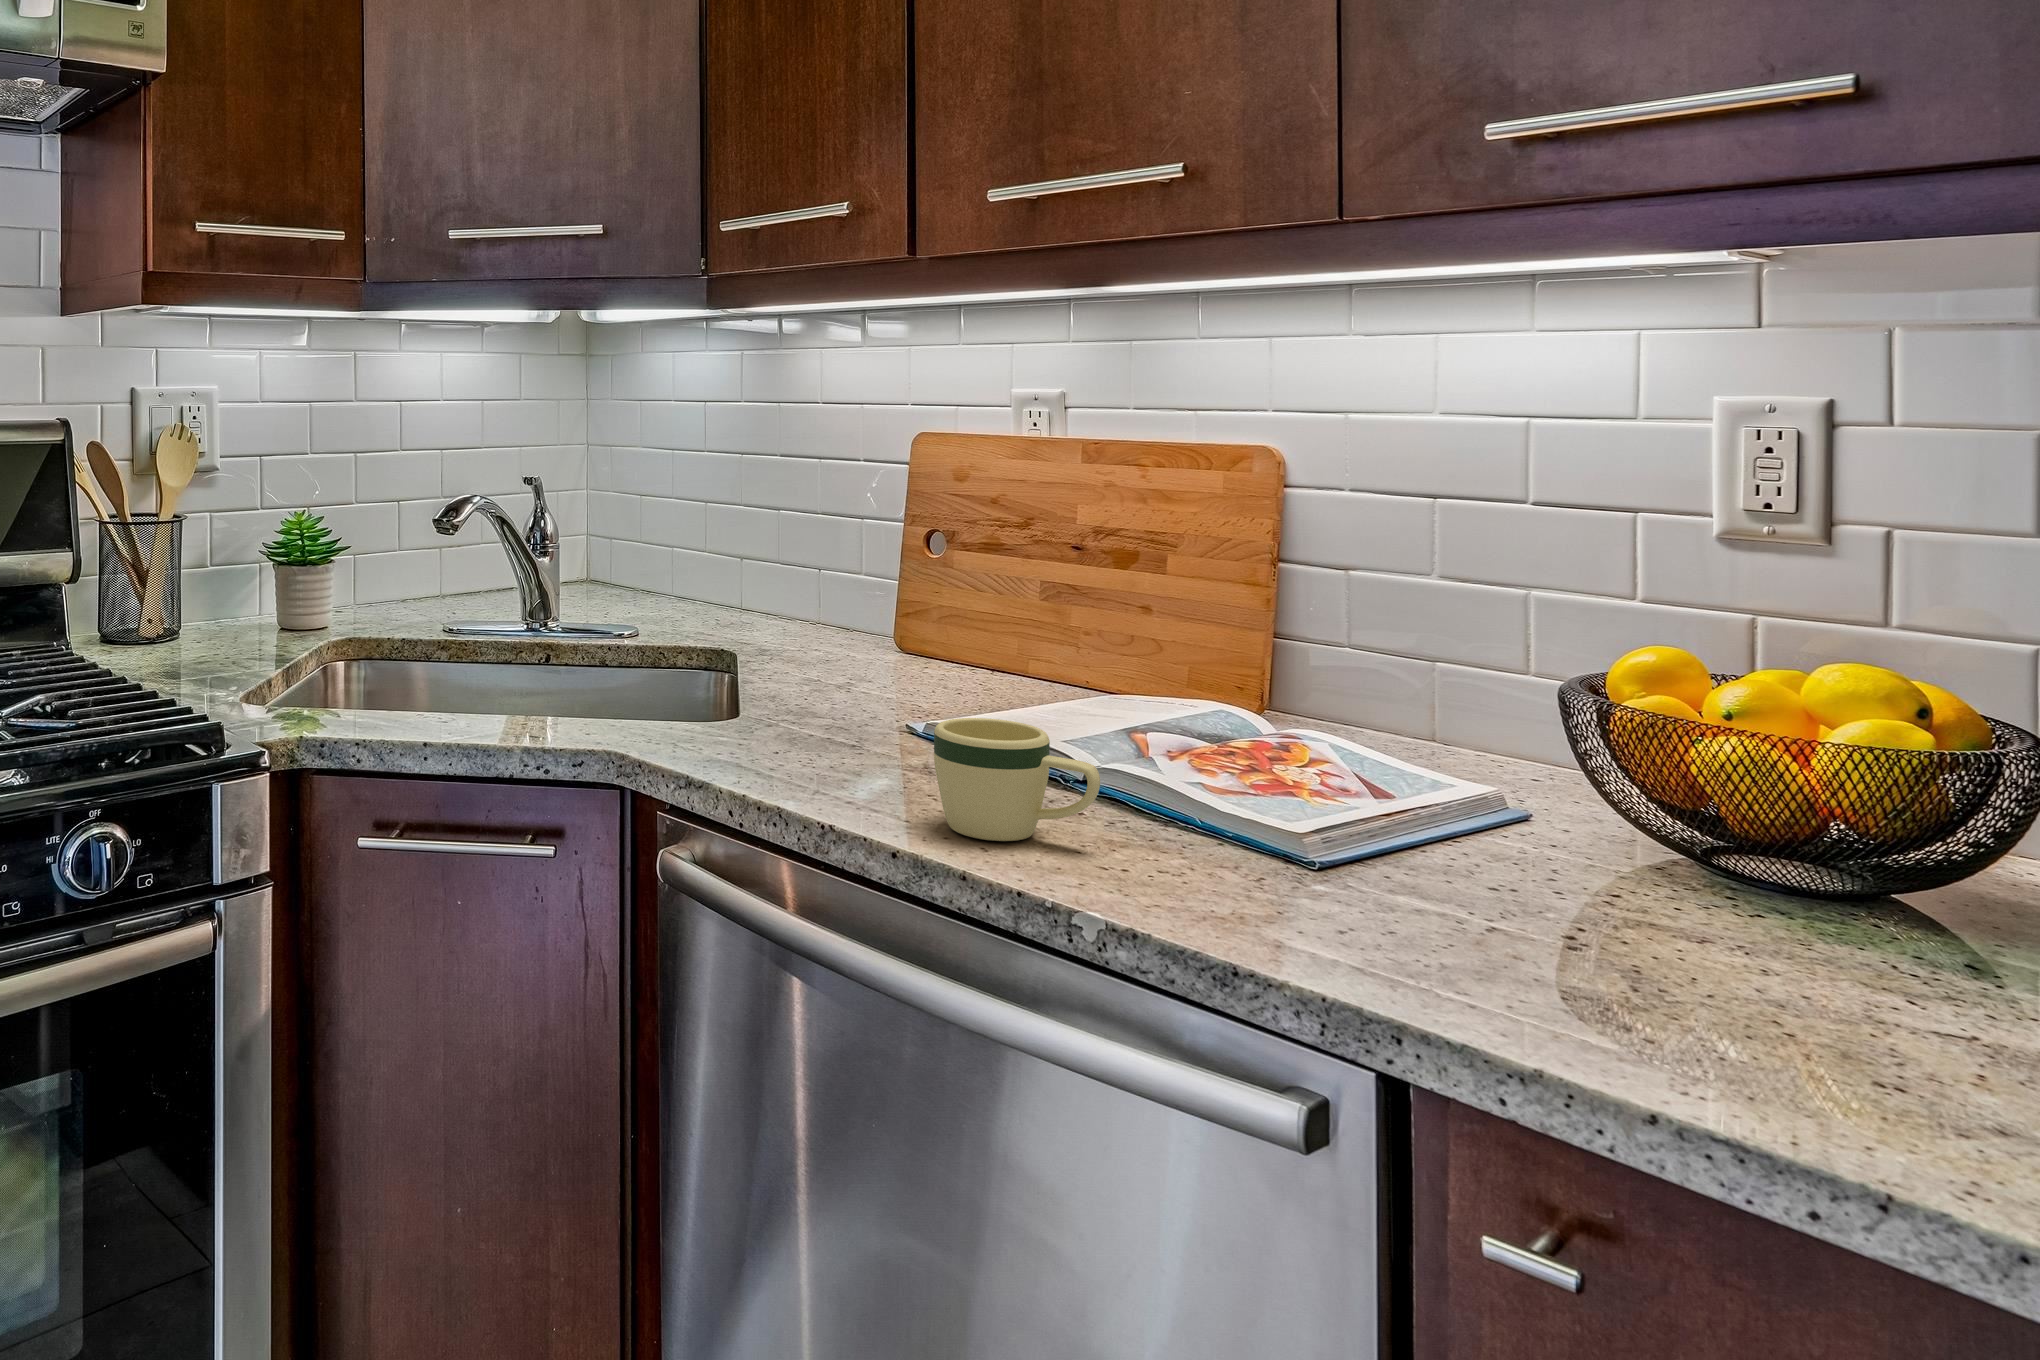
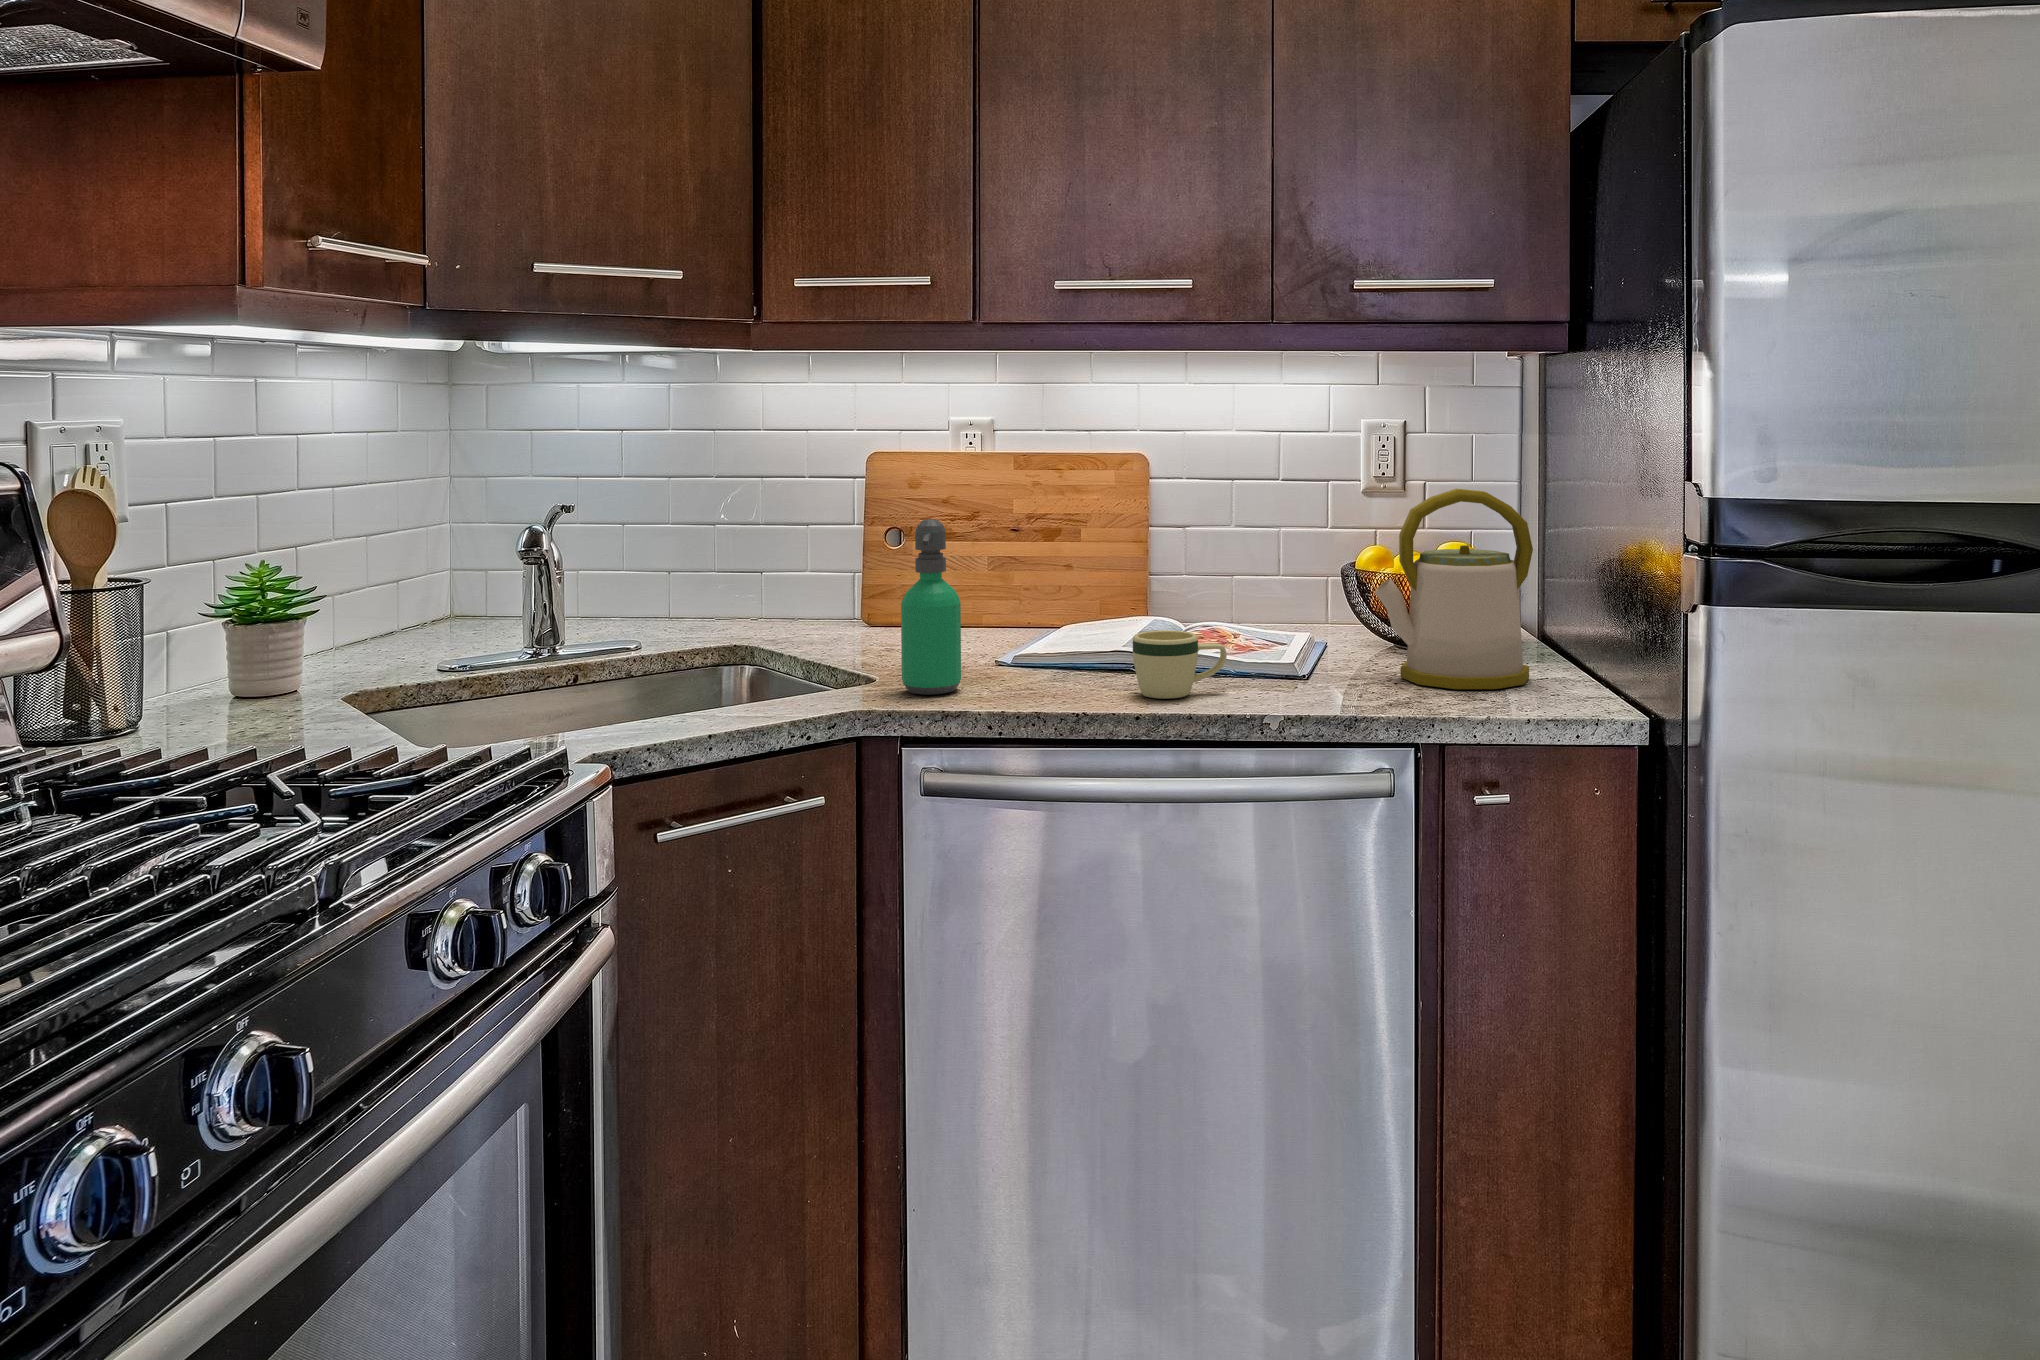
soap dispenser: none [681,506,768,752] -> present [901,519,961,694]
kettle: none [1459,529,1891,1027] -> present [1375,489,1533,689]

